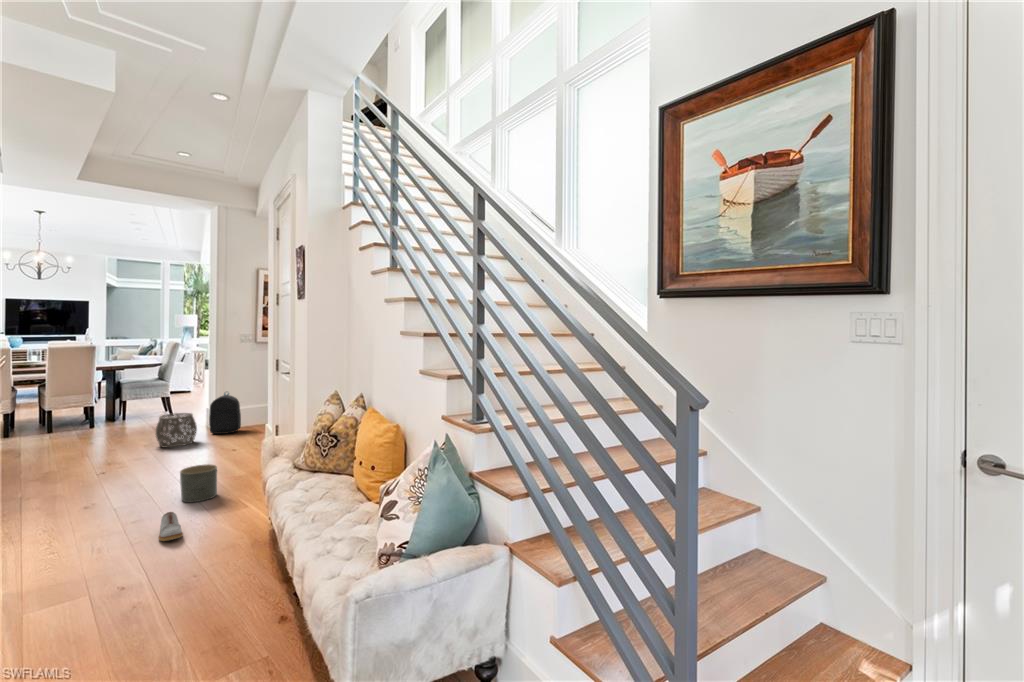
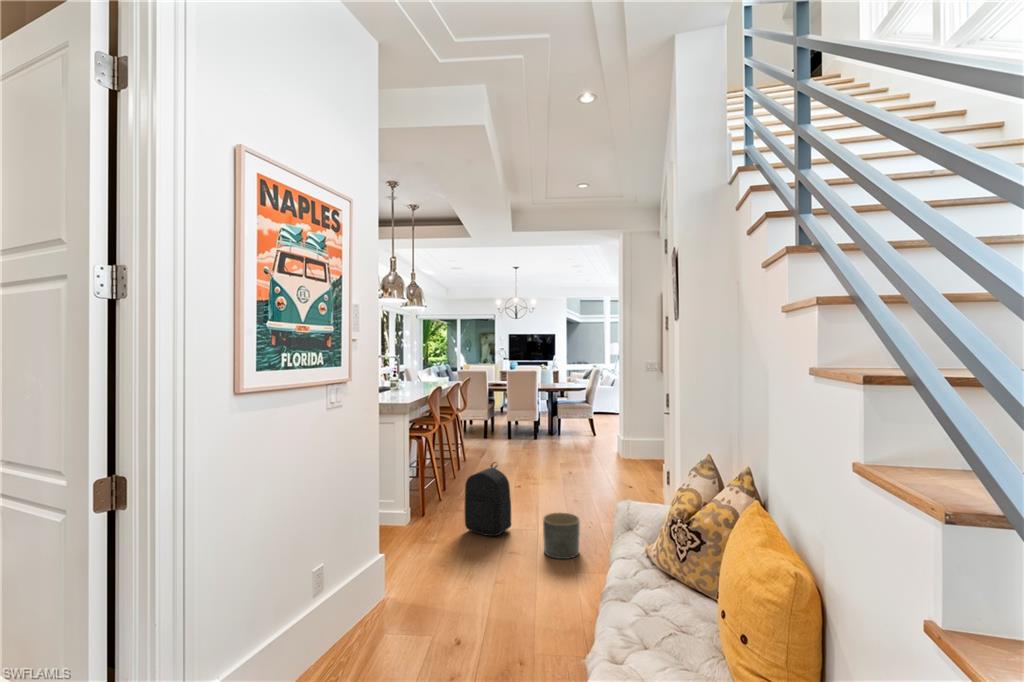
backpack: present [209,393,241,434] -> present [465,462,511,536]
woven basket: present [156,413,197,447] -> none [561,440,596,476]
shoe: present [159,512,183,541] -> none [493,571,520,613]

